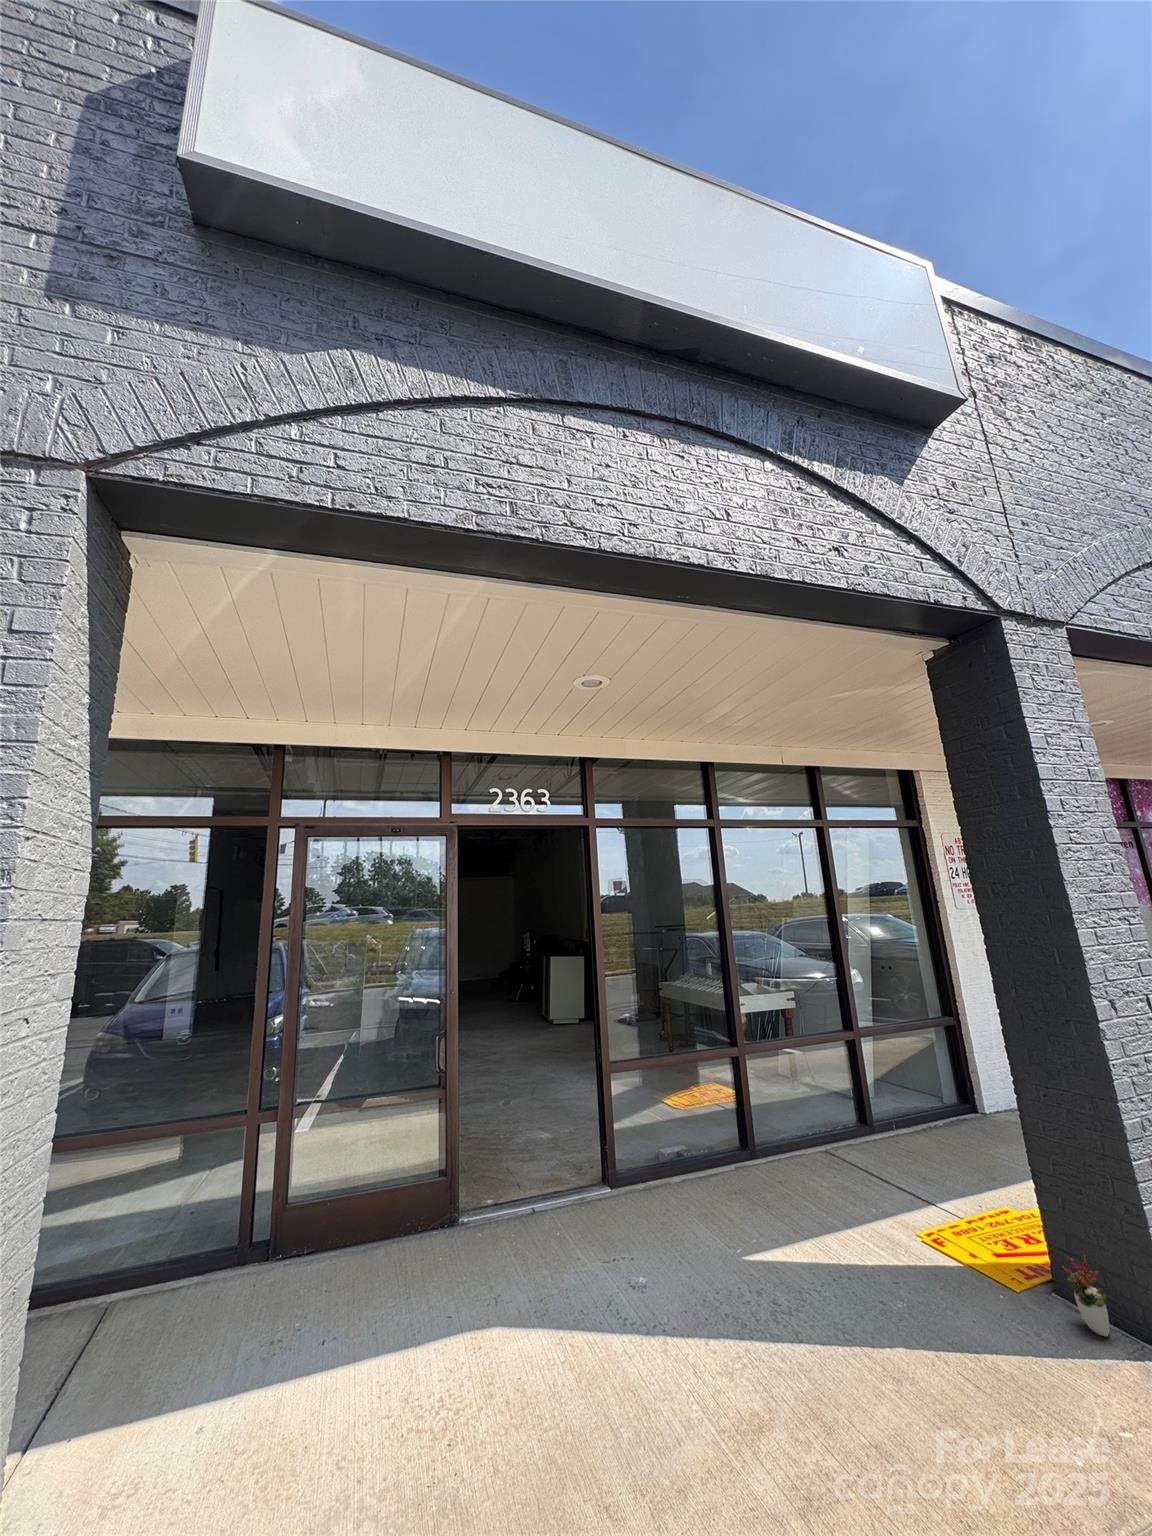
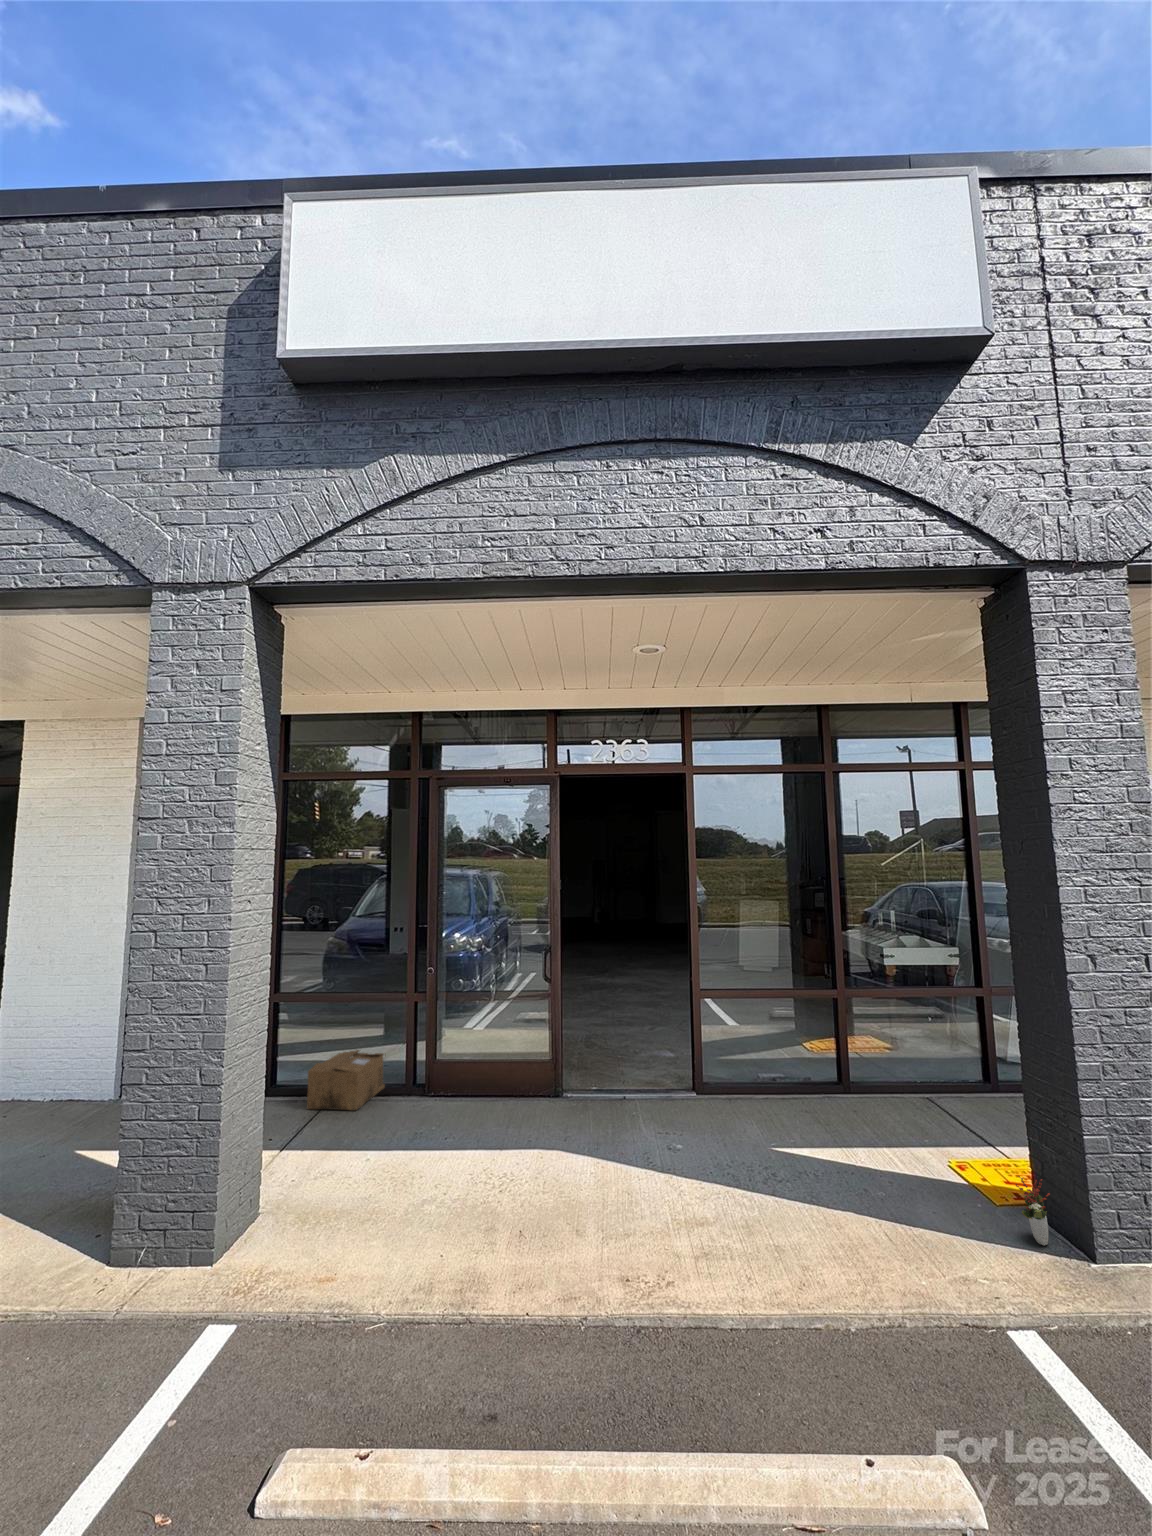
cardboard box: none [52,1216,185,1348] -> present [307,1050,385,1110]

